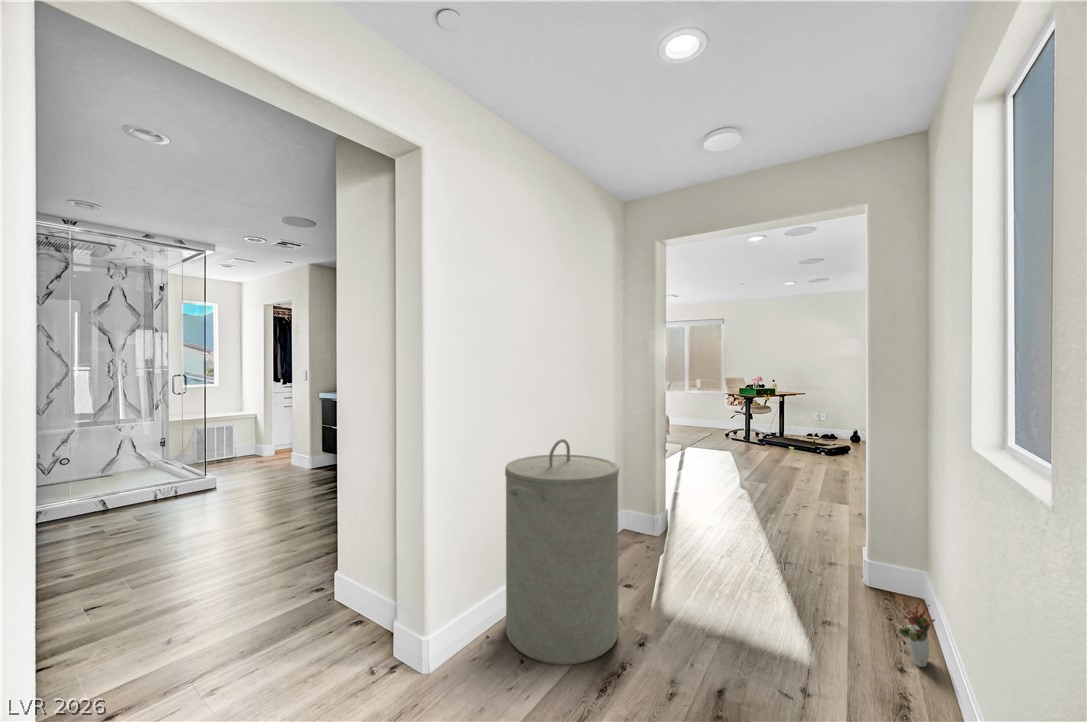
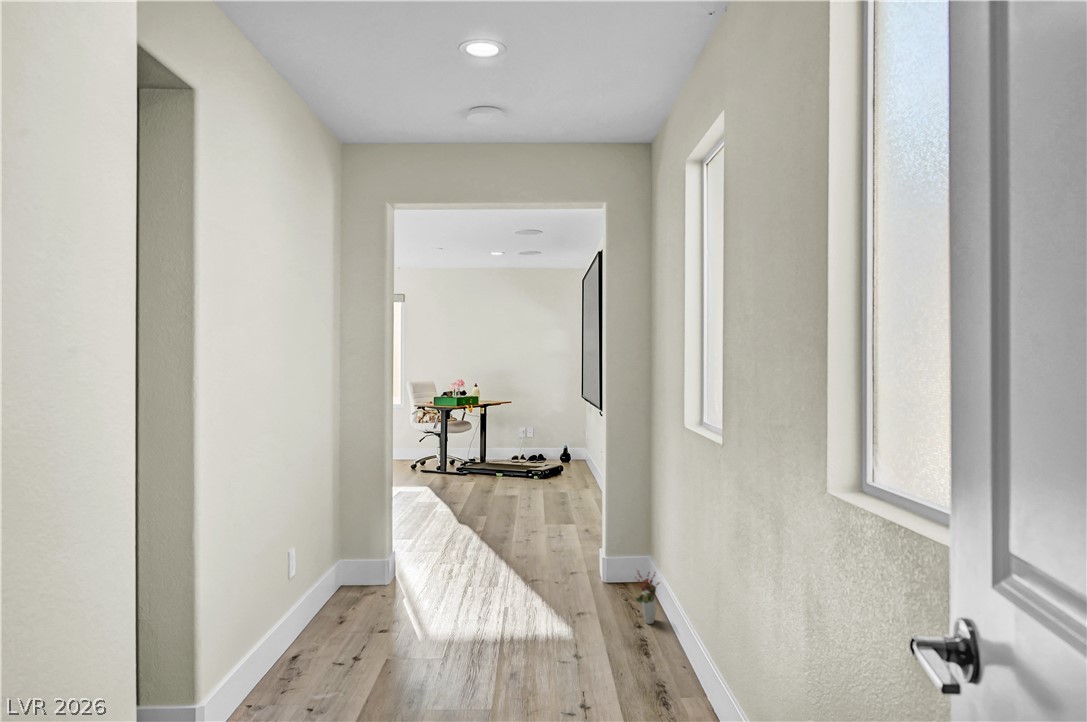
laundry hamper: present [505,439,619,665] -> none [274,458,406,697]

